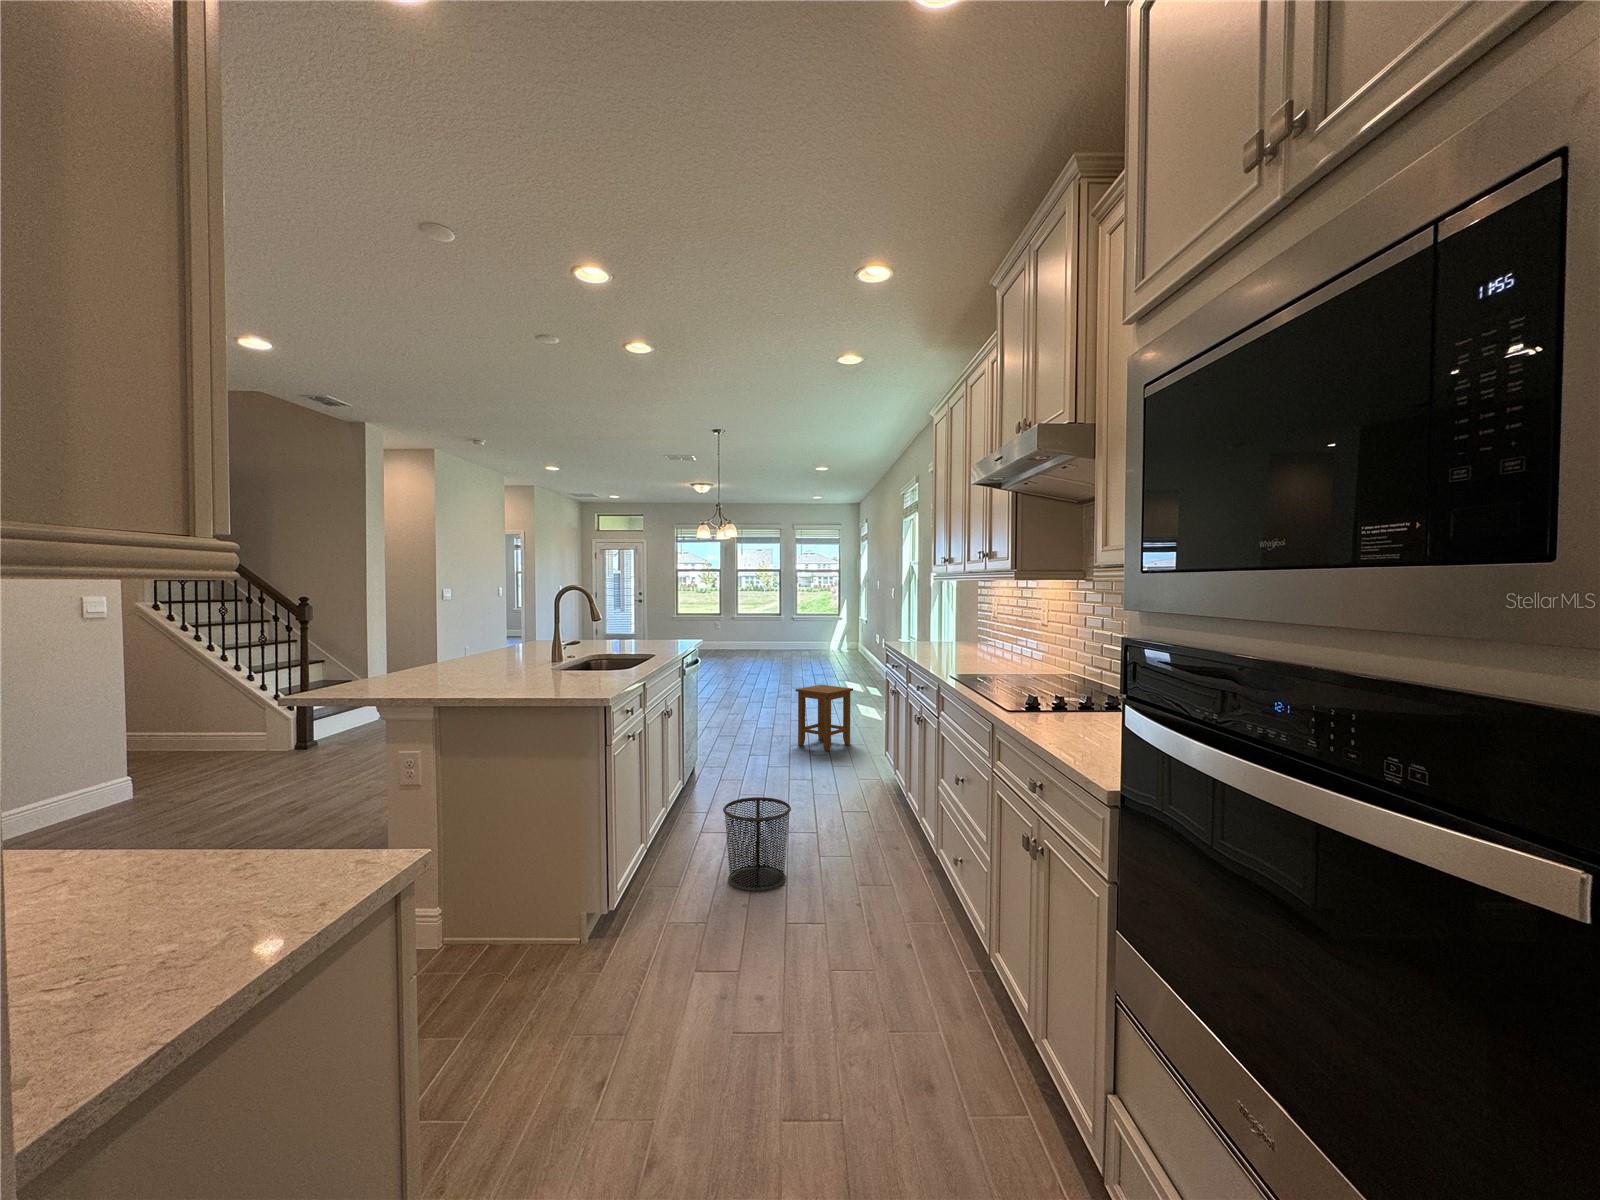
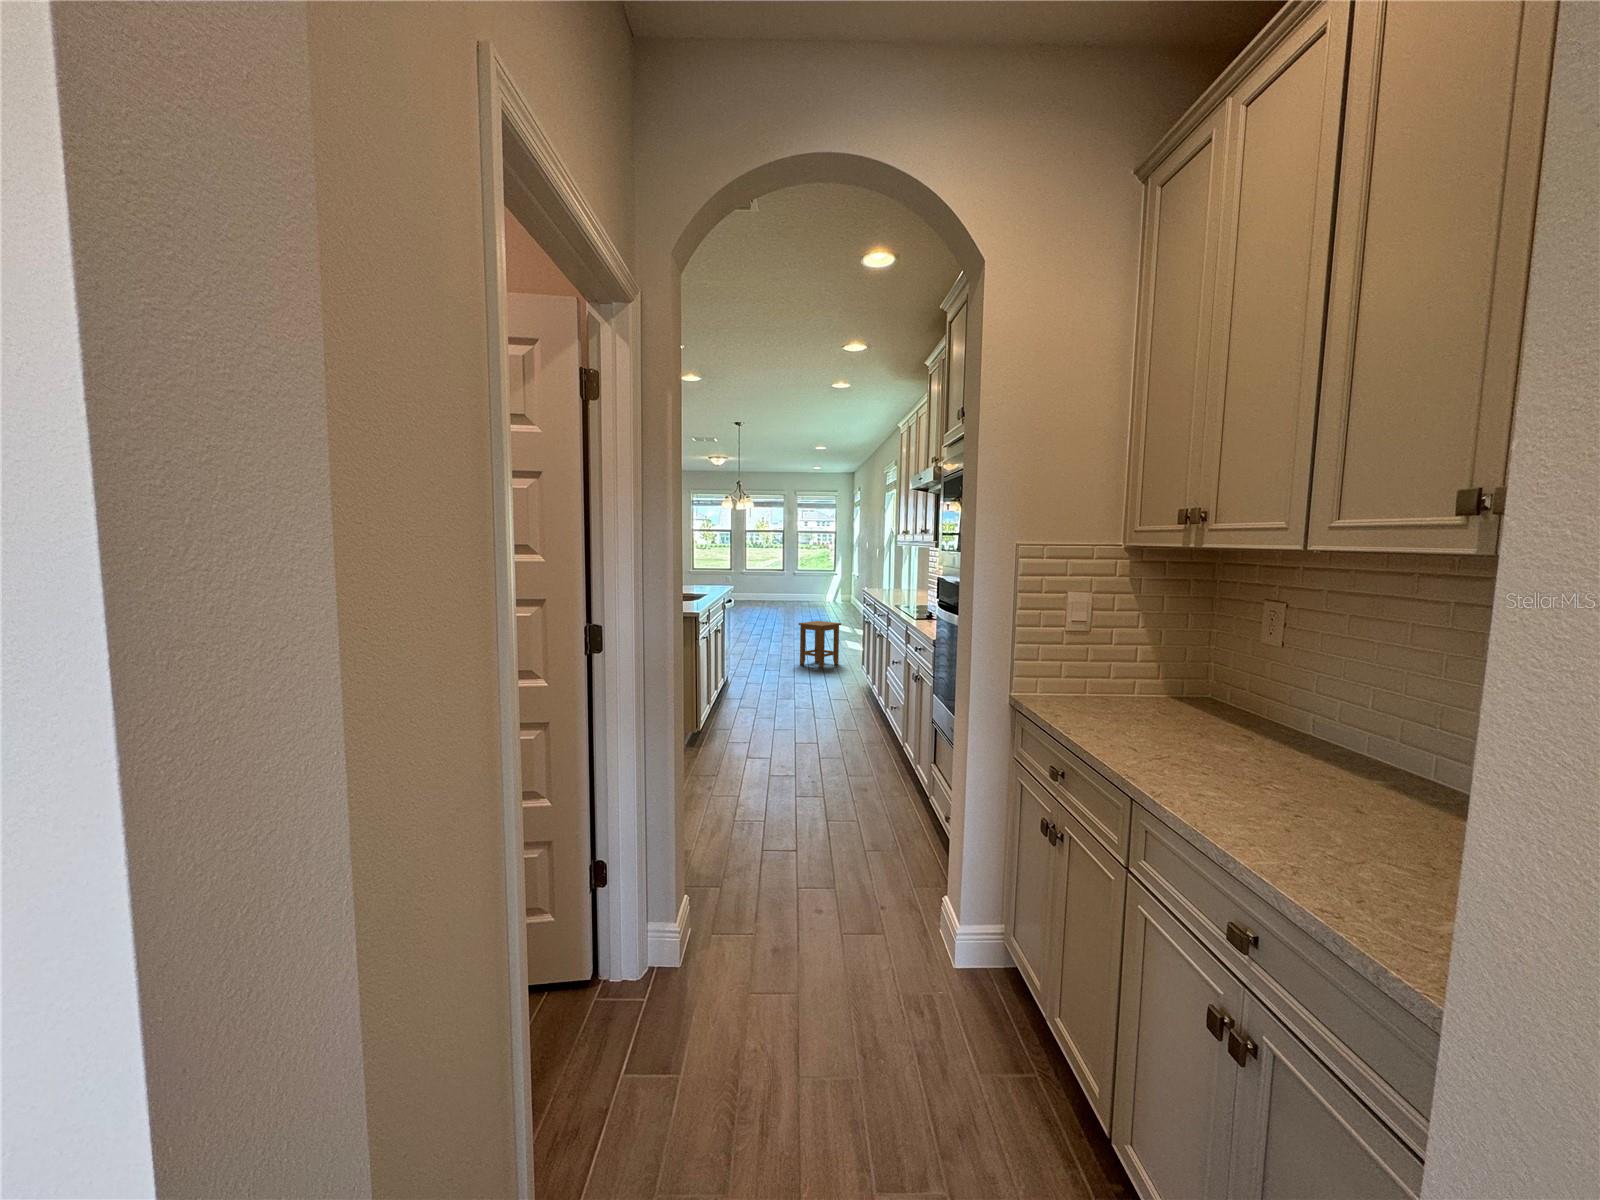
waste bin: present [723,797,791,891] -> none [756,680,797,732]

